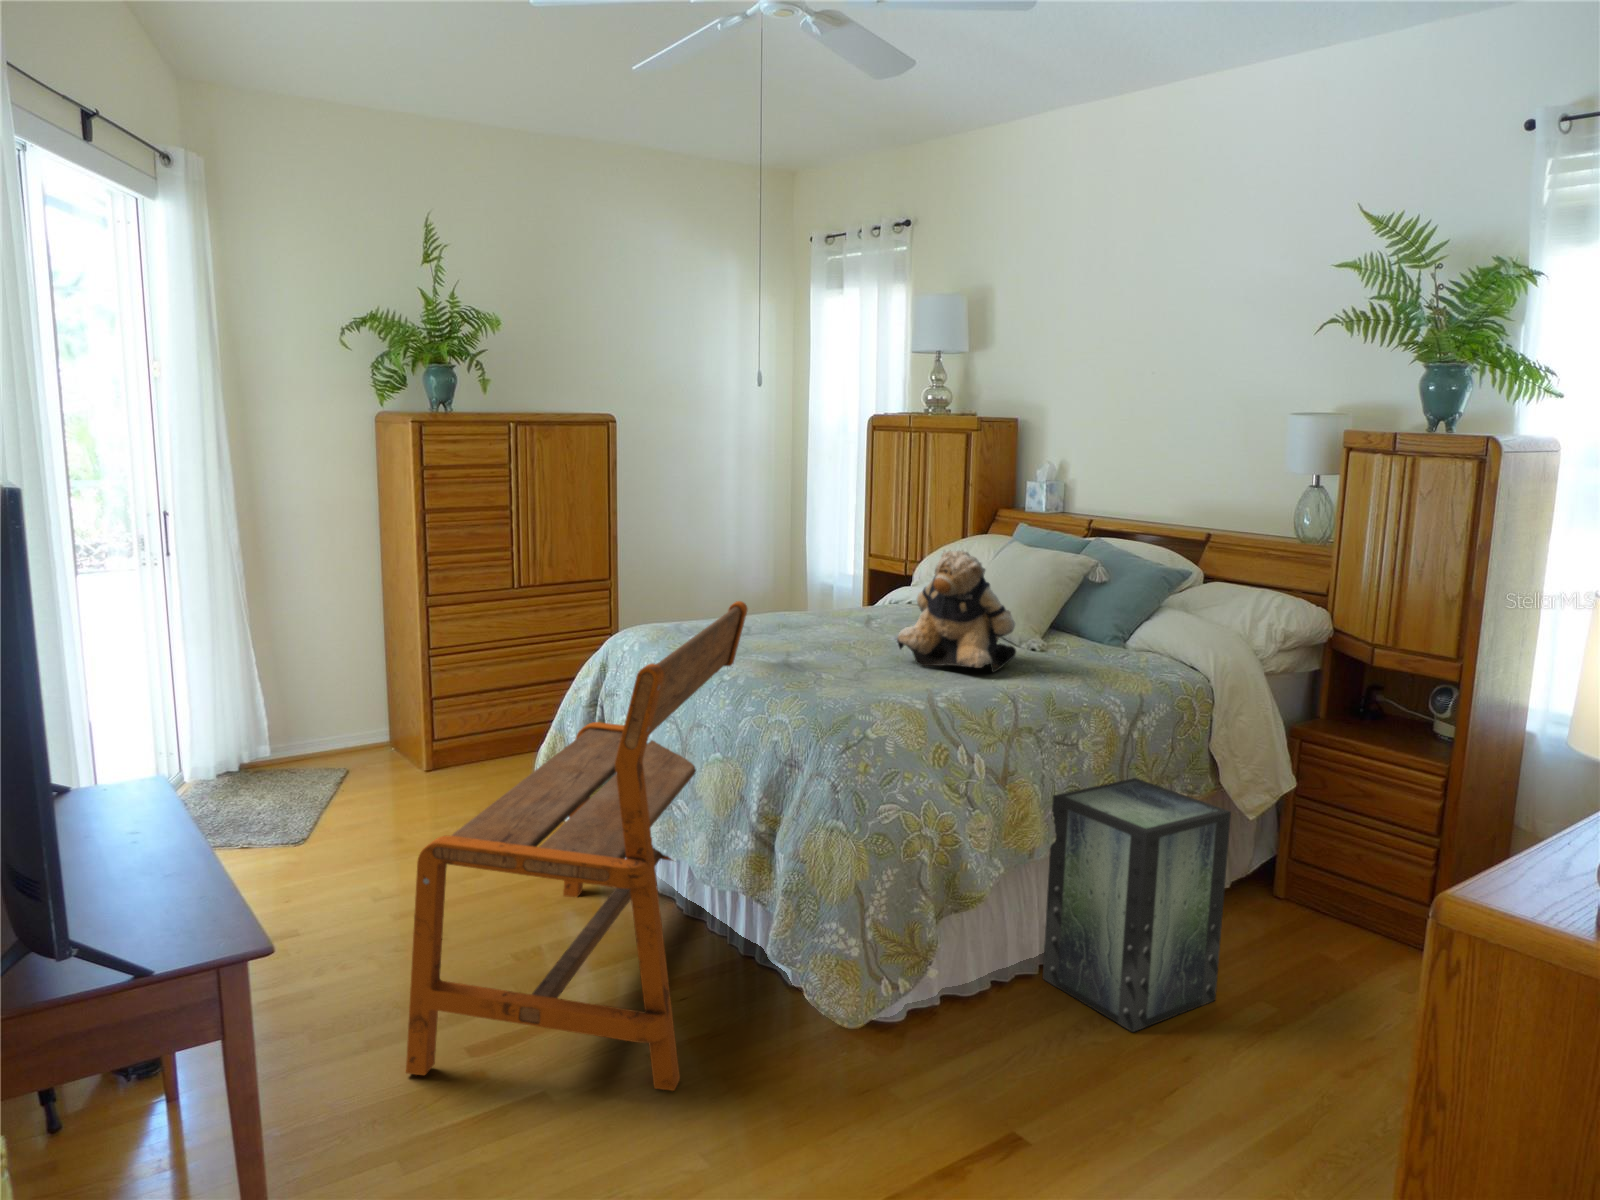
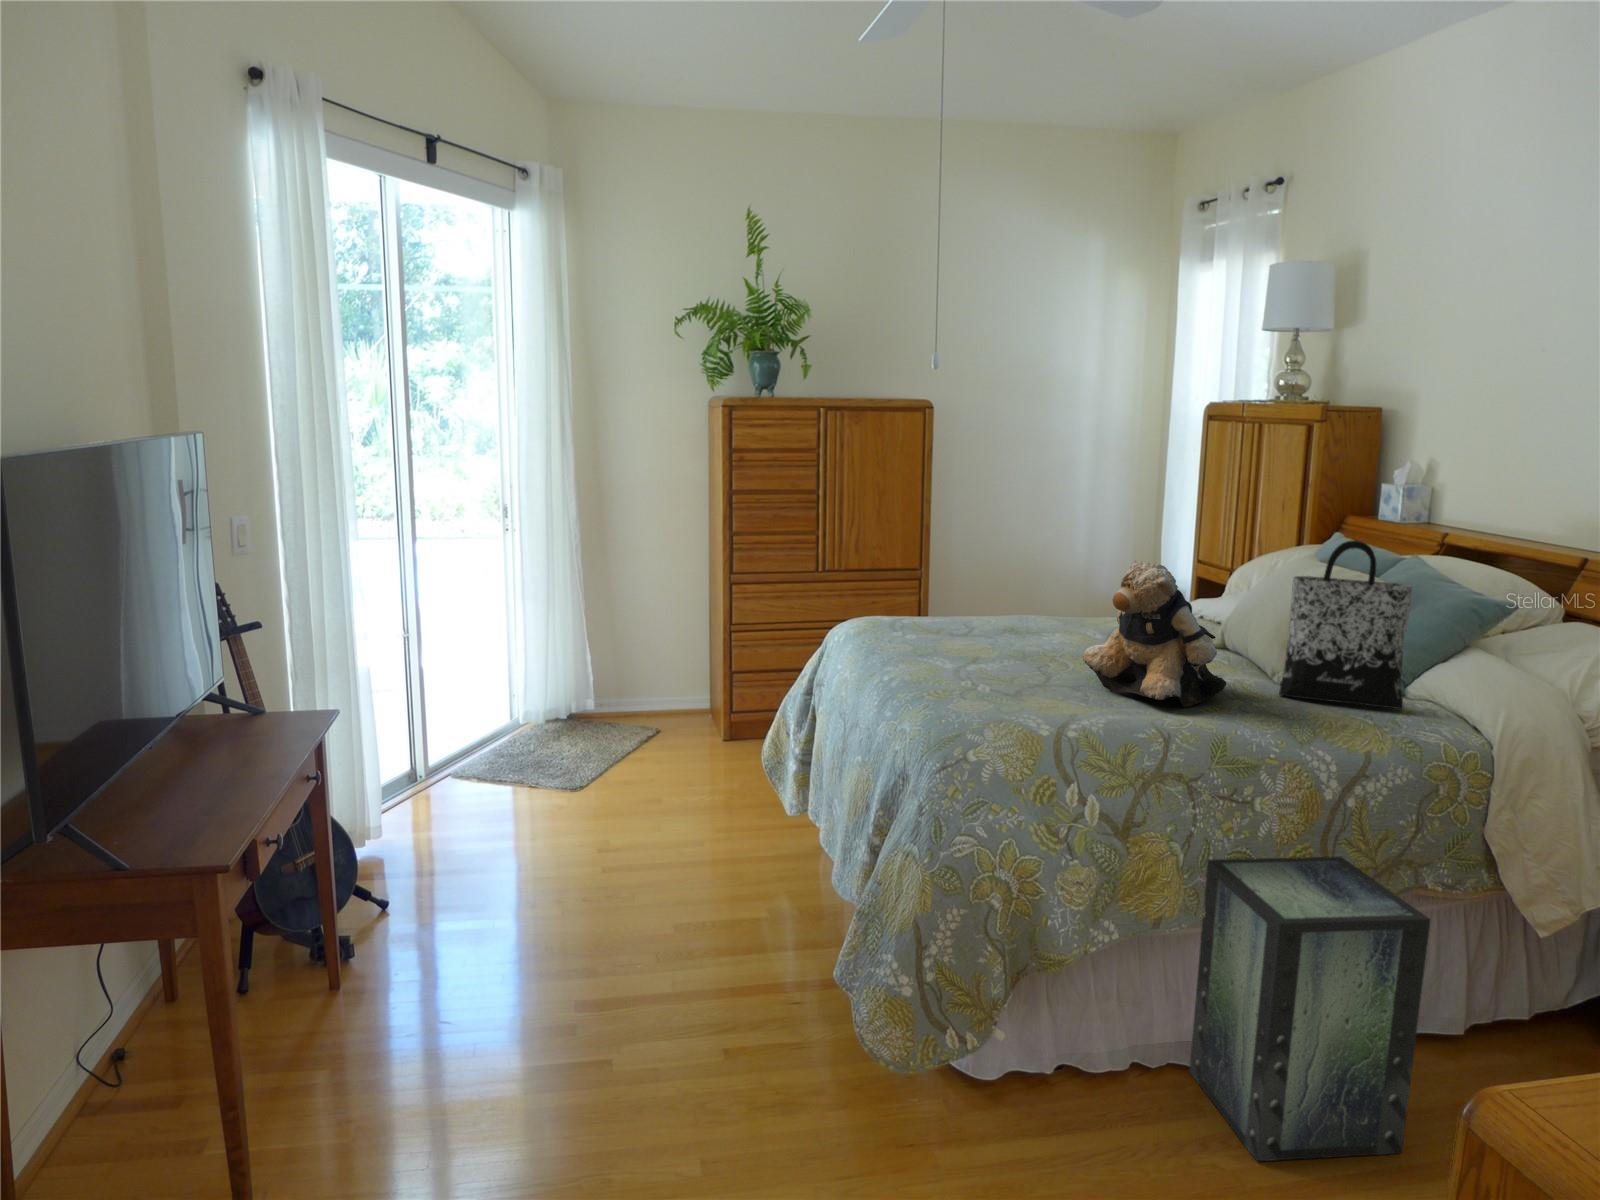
tote bag: none [1044,524,1138,658] -> present [1279,540,1412,709]
bench: present [406,601,747,1091] -> none [515,602,924,1084]

